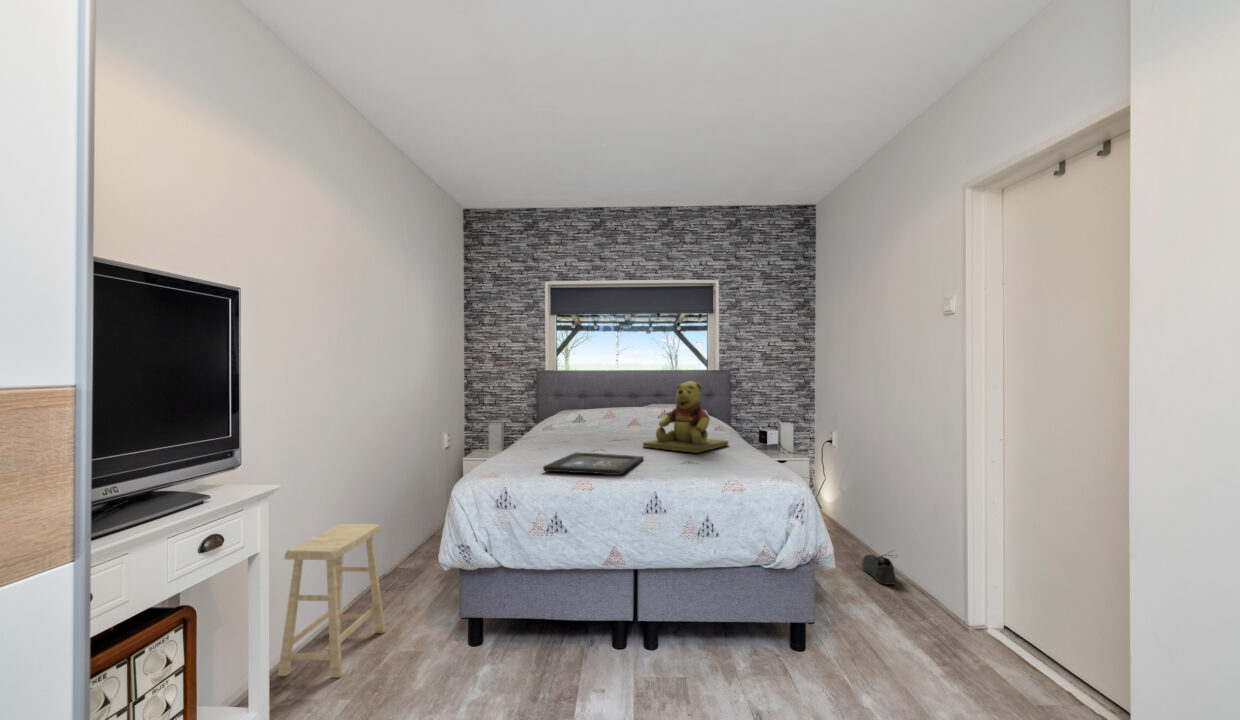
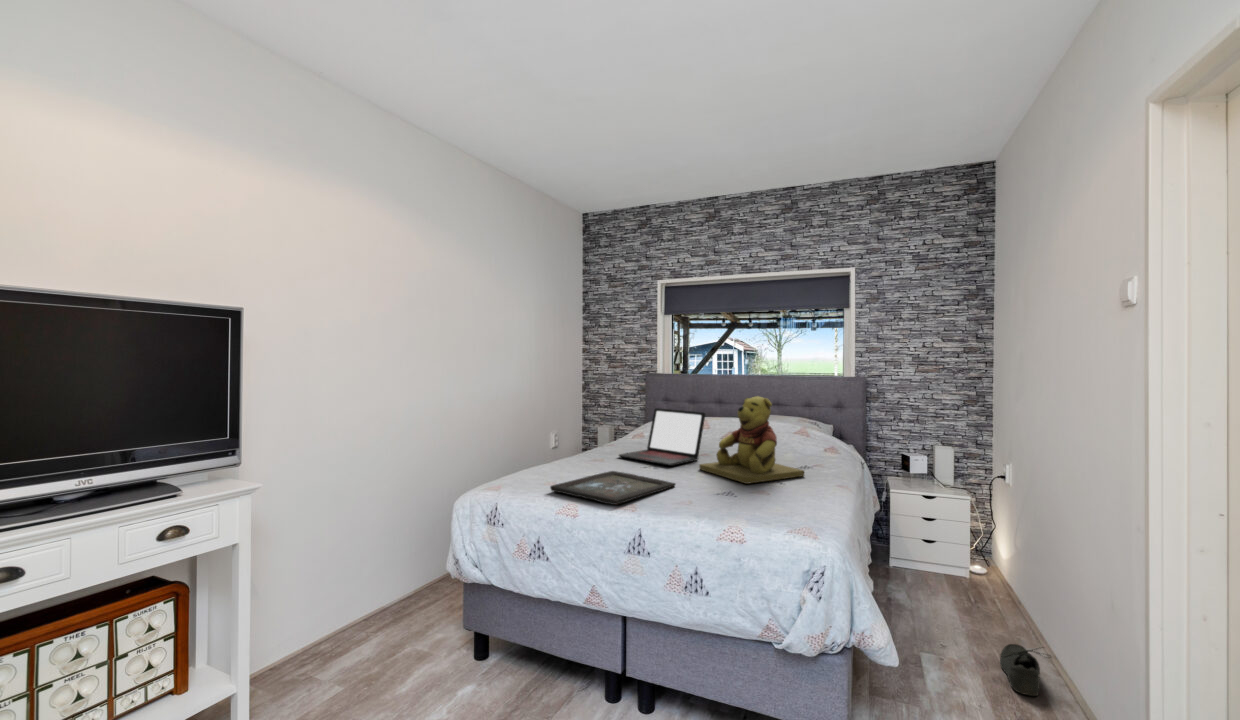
laptop: none [559,398,635,446] -> present [619,408,705,466]
footstool: present [278,524,385,678] -> none [321,519,425,662]

